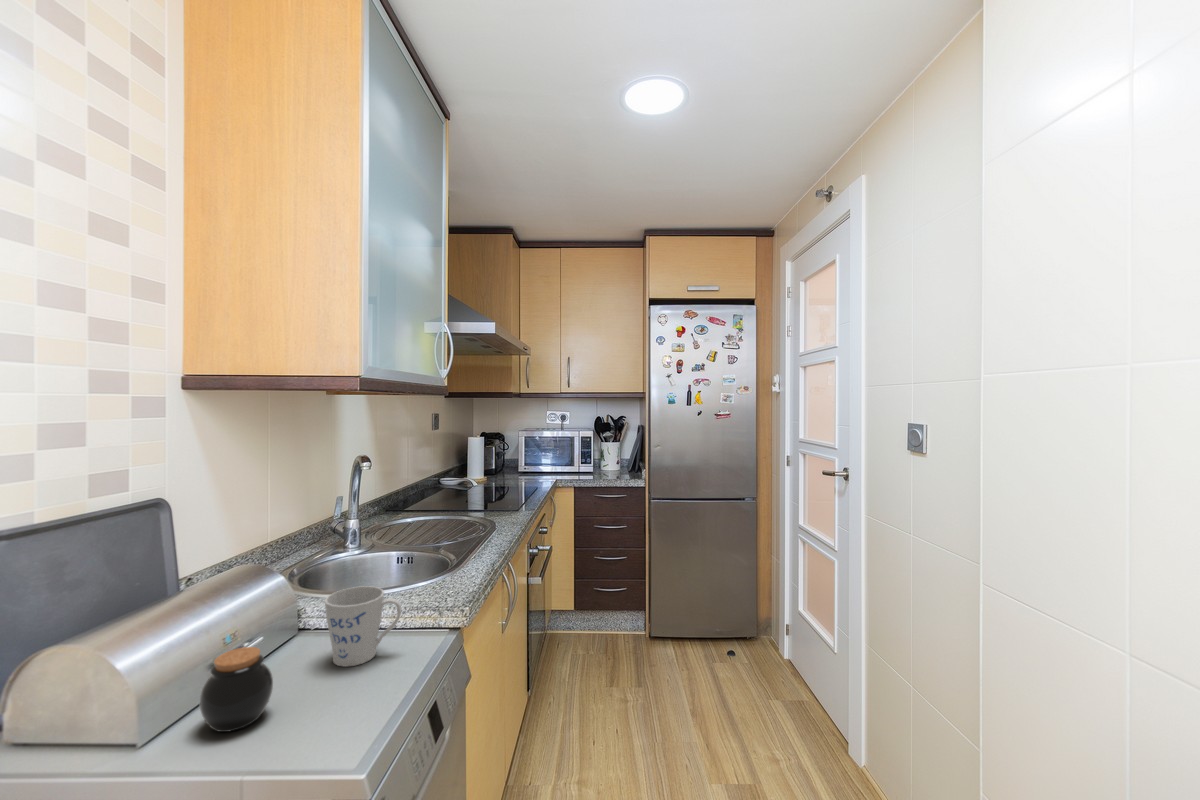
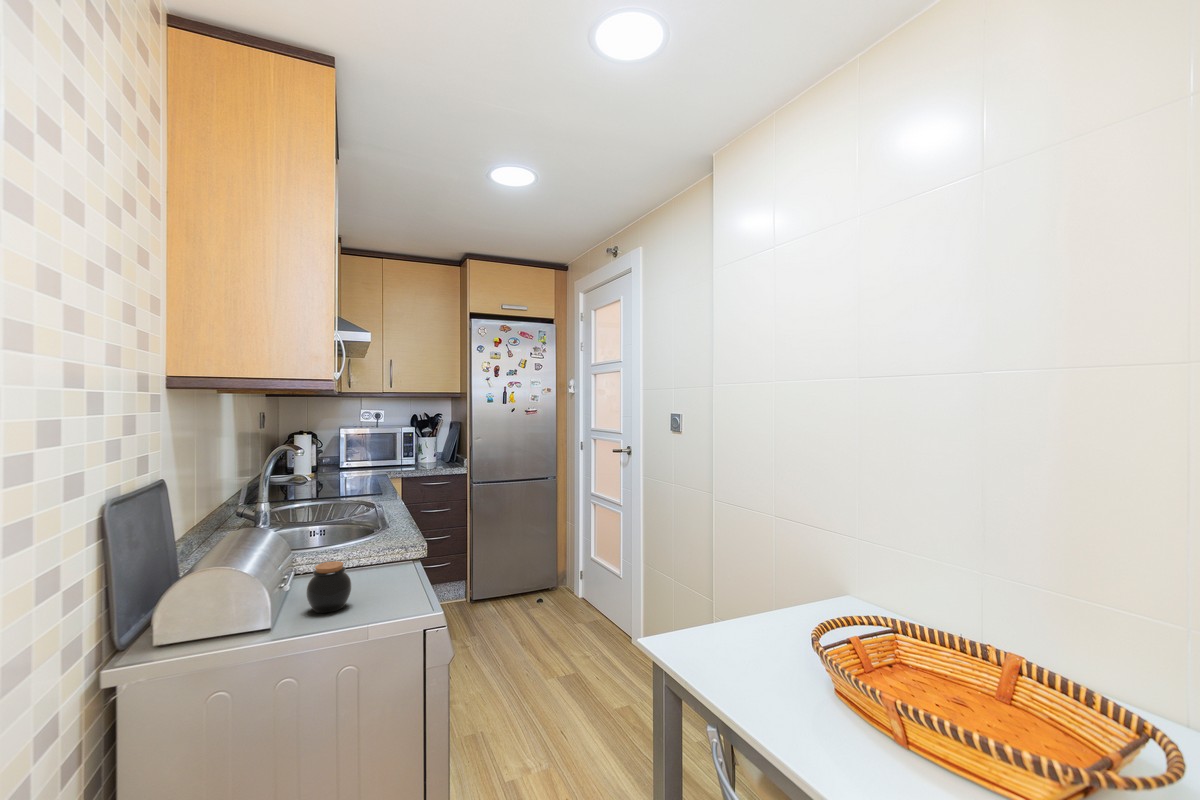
mug: present [325,586,401,667] -> none [340,531,394,583]

